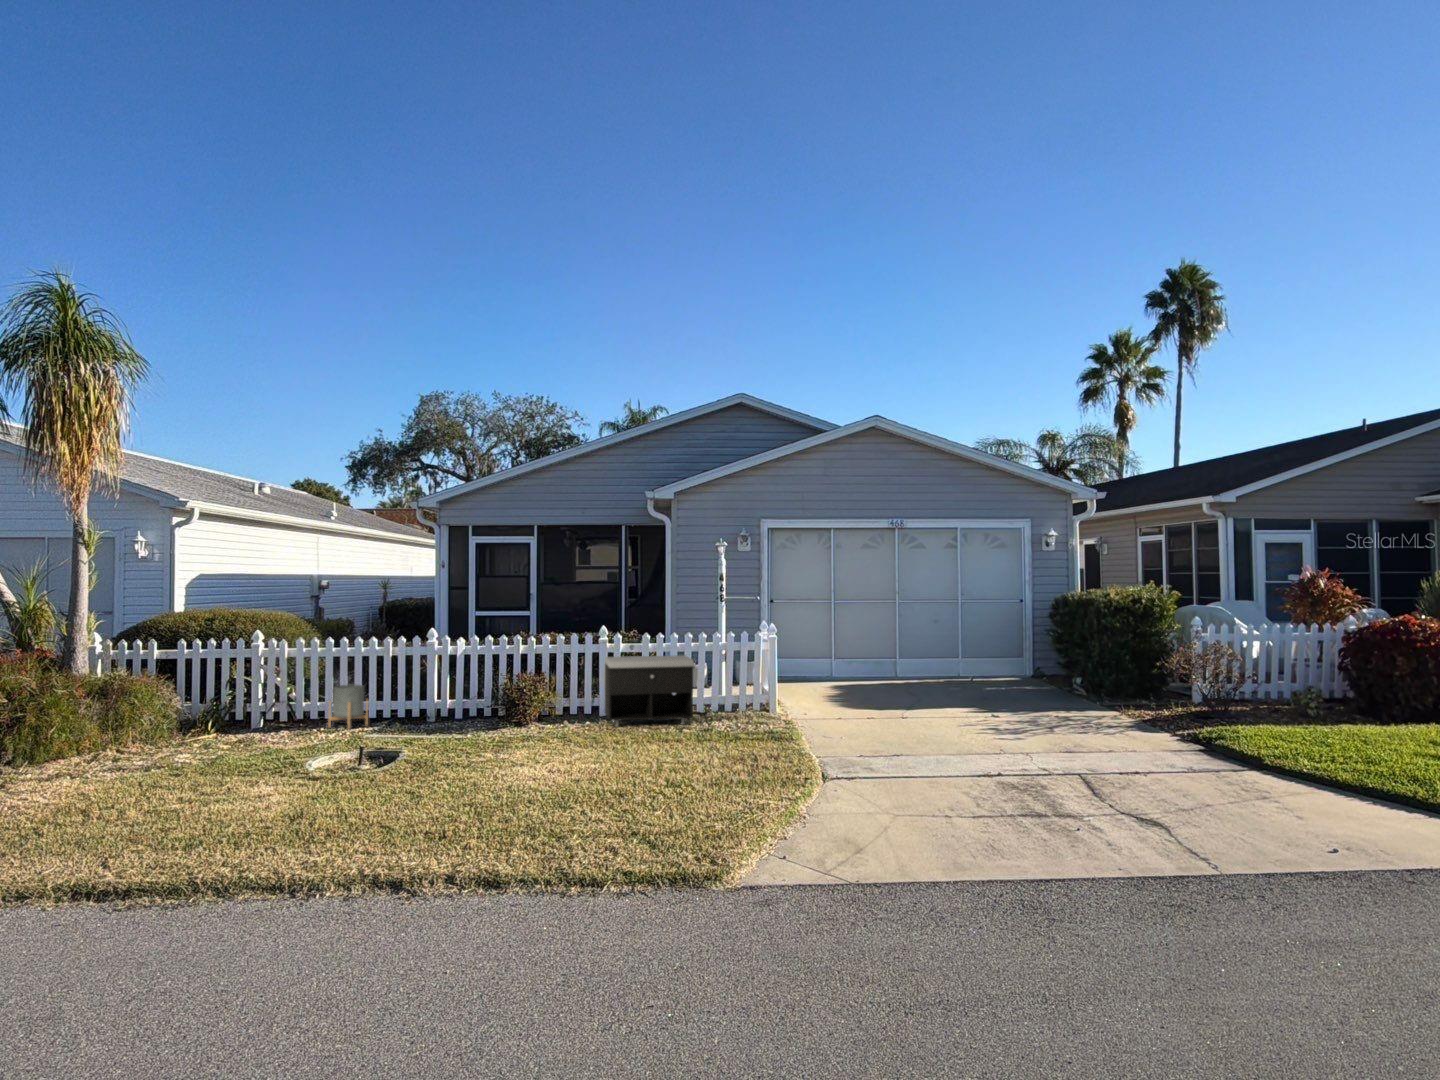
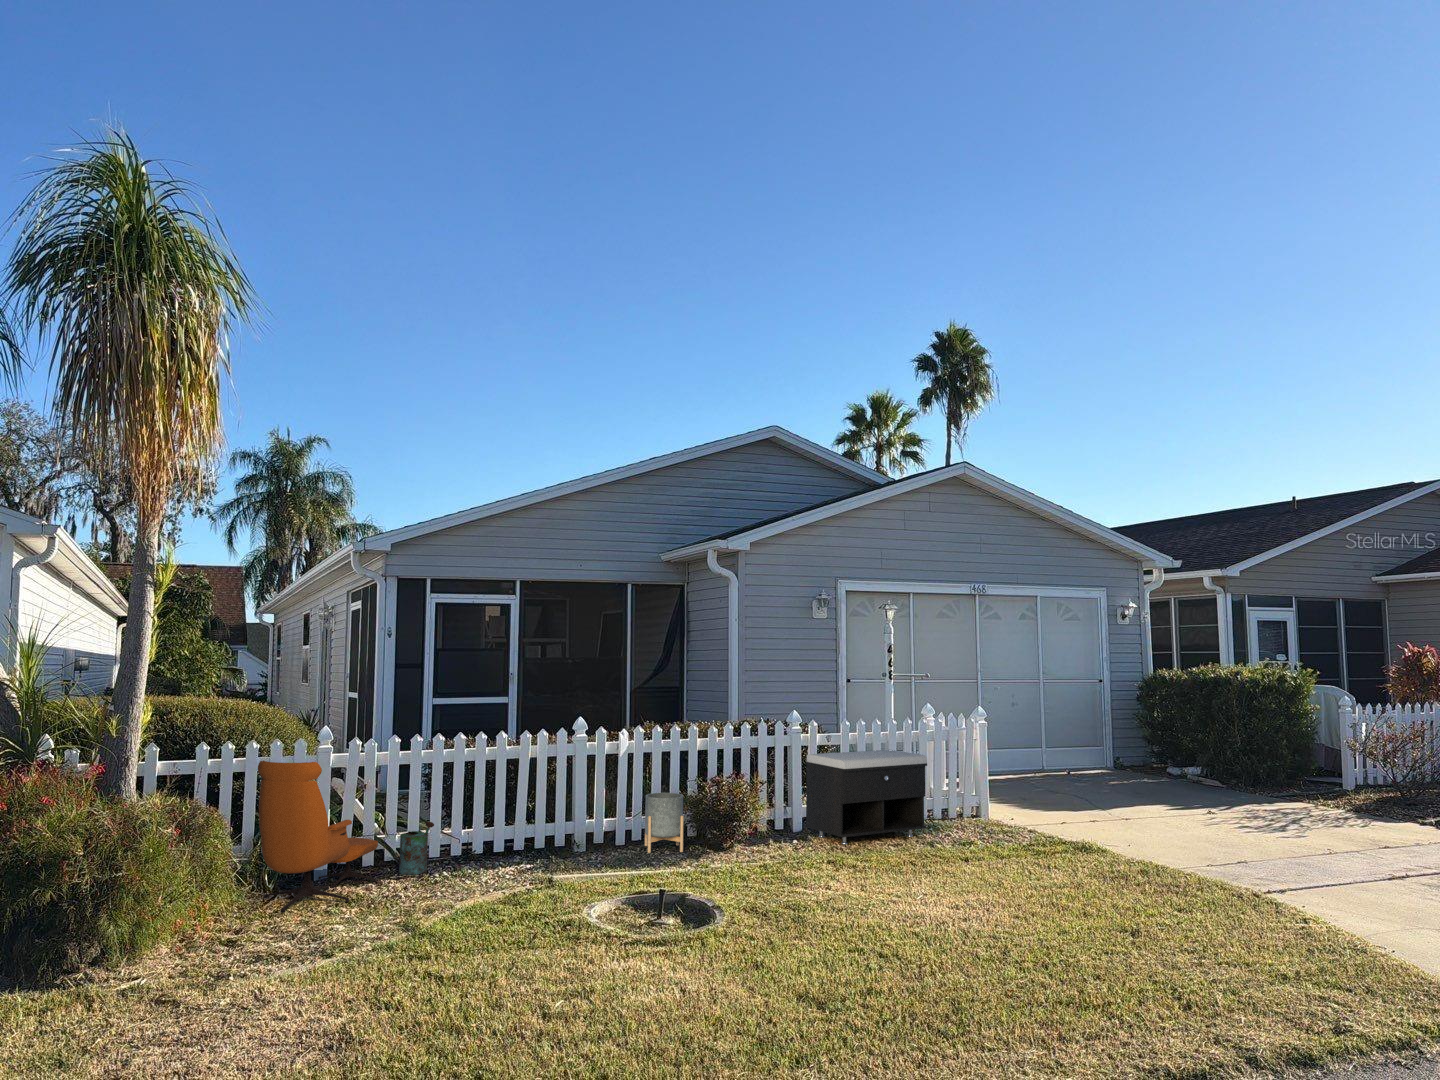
lounge chair: none [142,648,258,744] -> present [258,761,378,912]
planter: present [328,685,368,728] -> present [645,793,684,853]
watering can: none [272,695,311,729] -> present [399,822,434,874]

